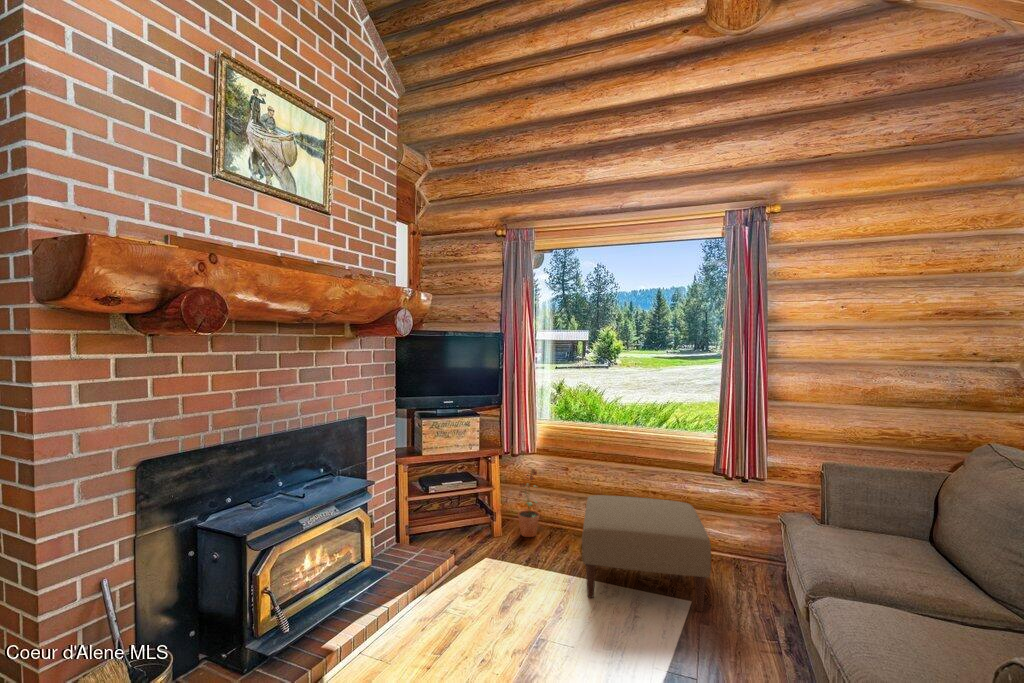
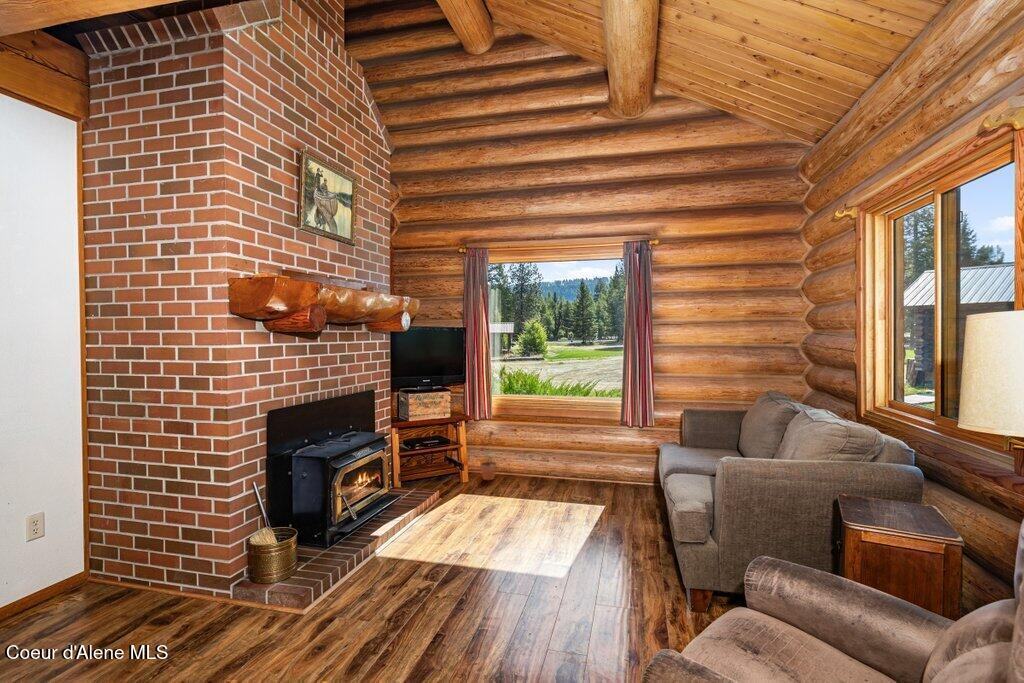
ottoman: present [582,495,711,612] -> none [531,444,613,509]

